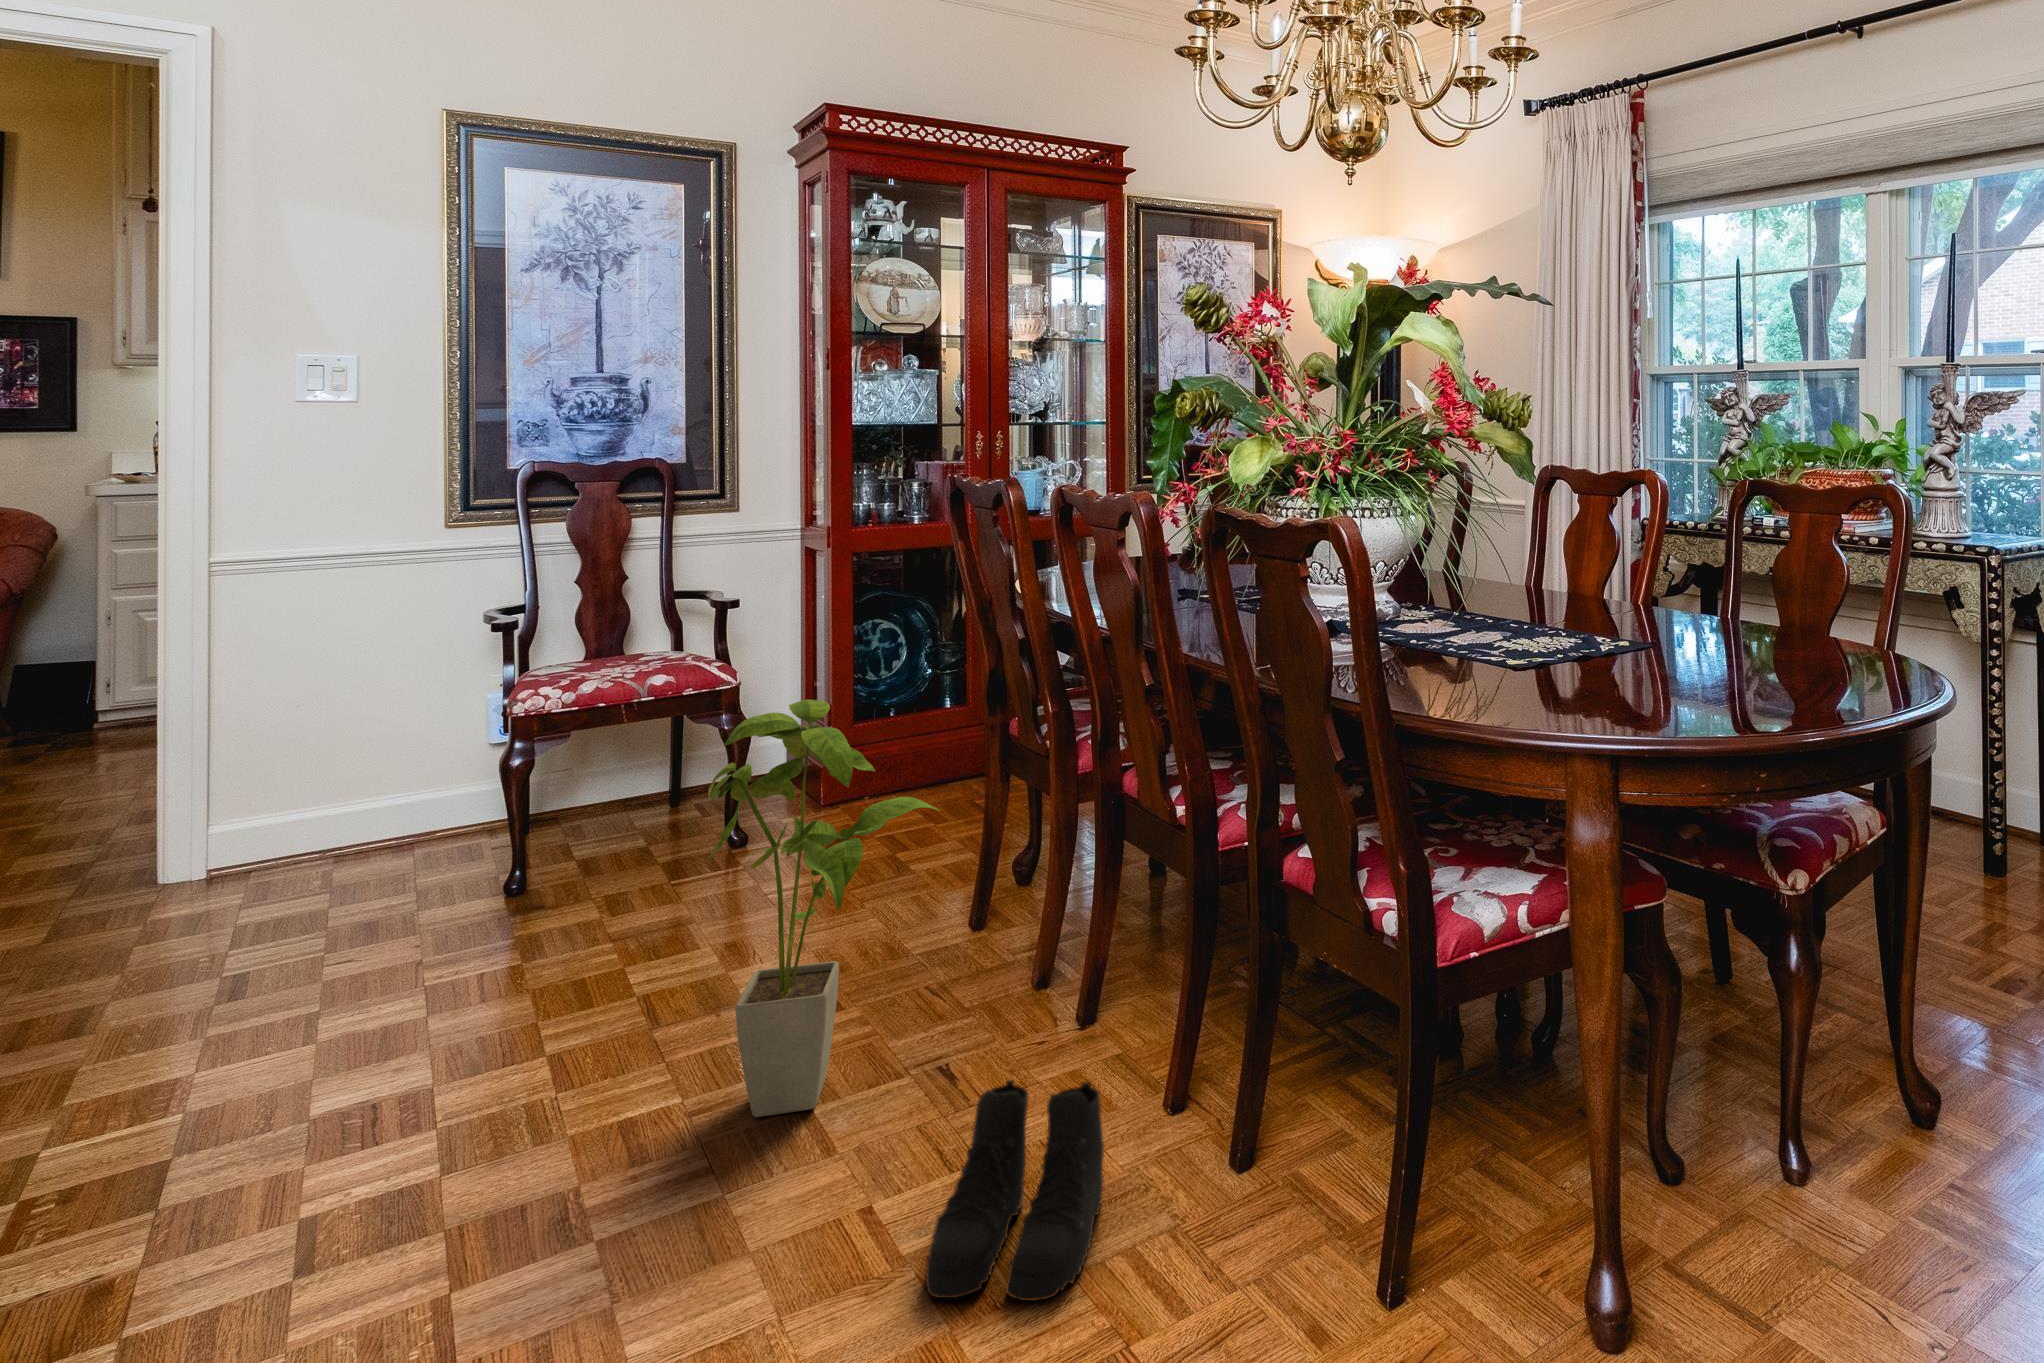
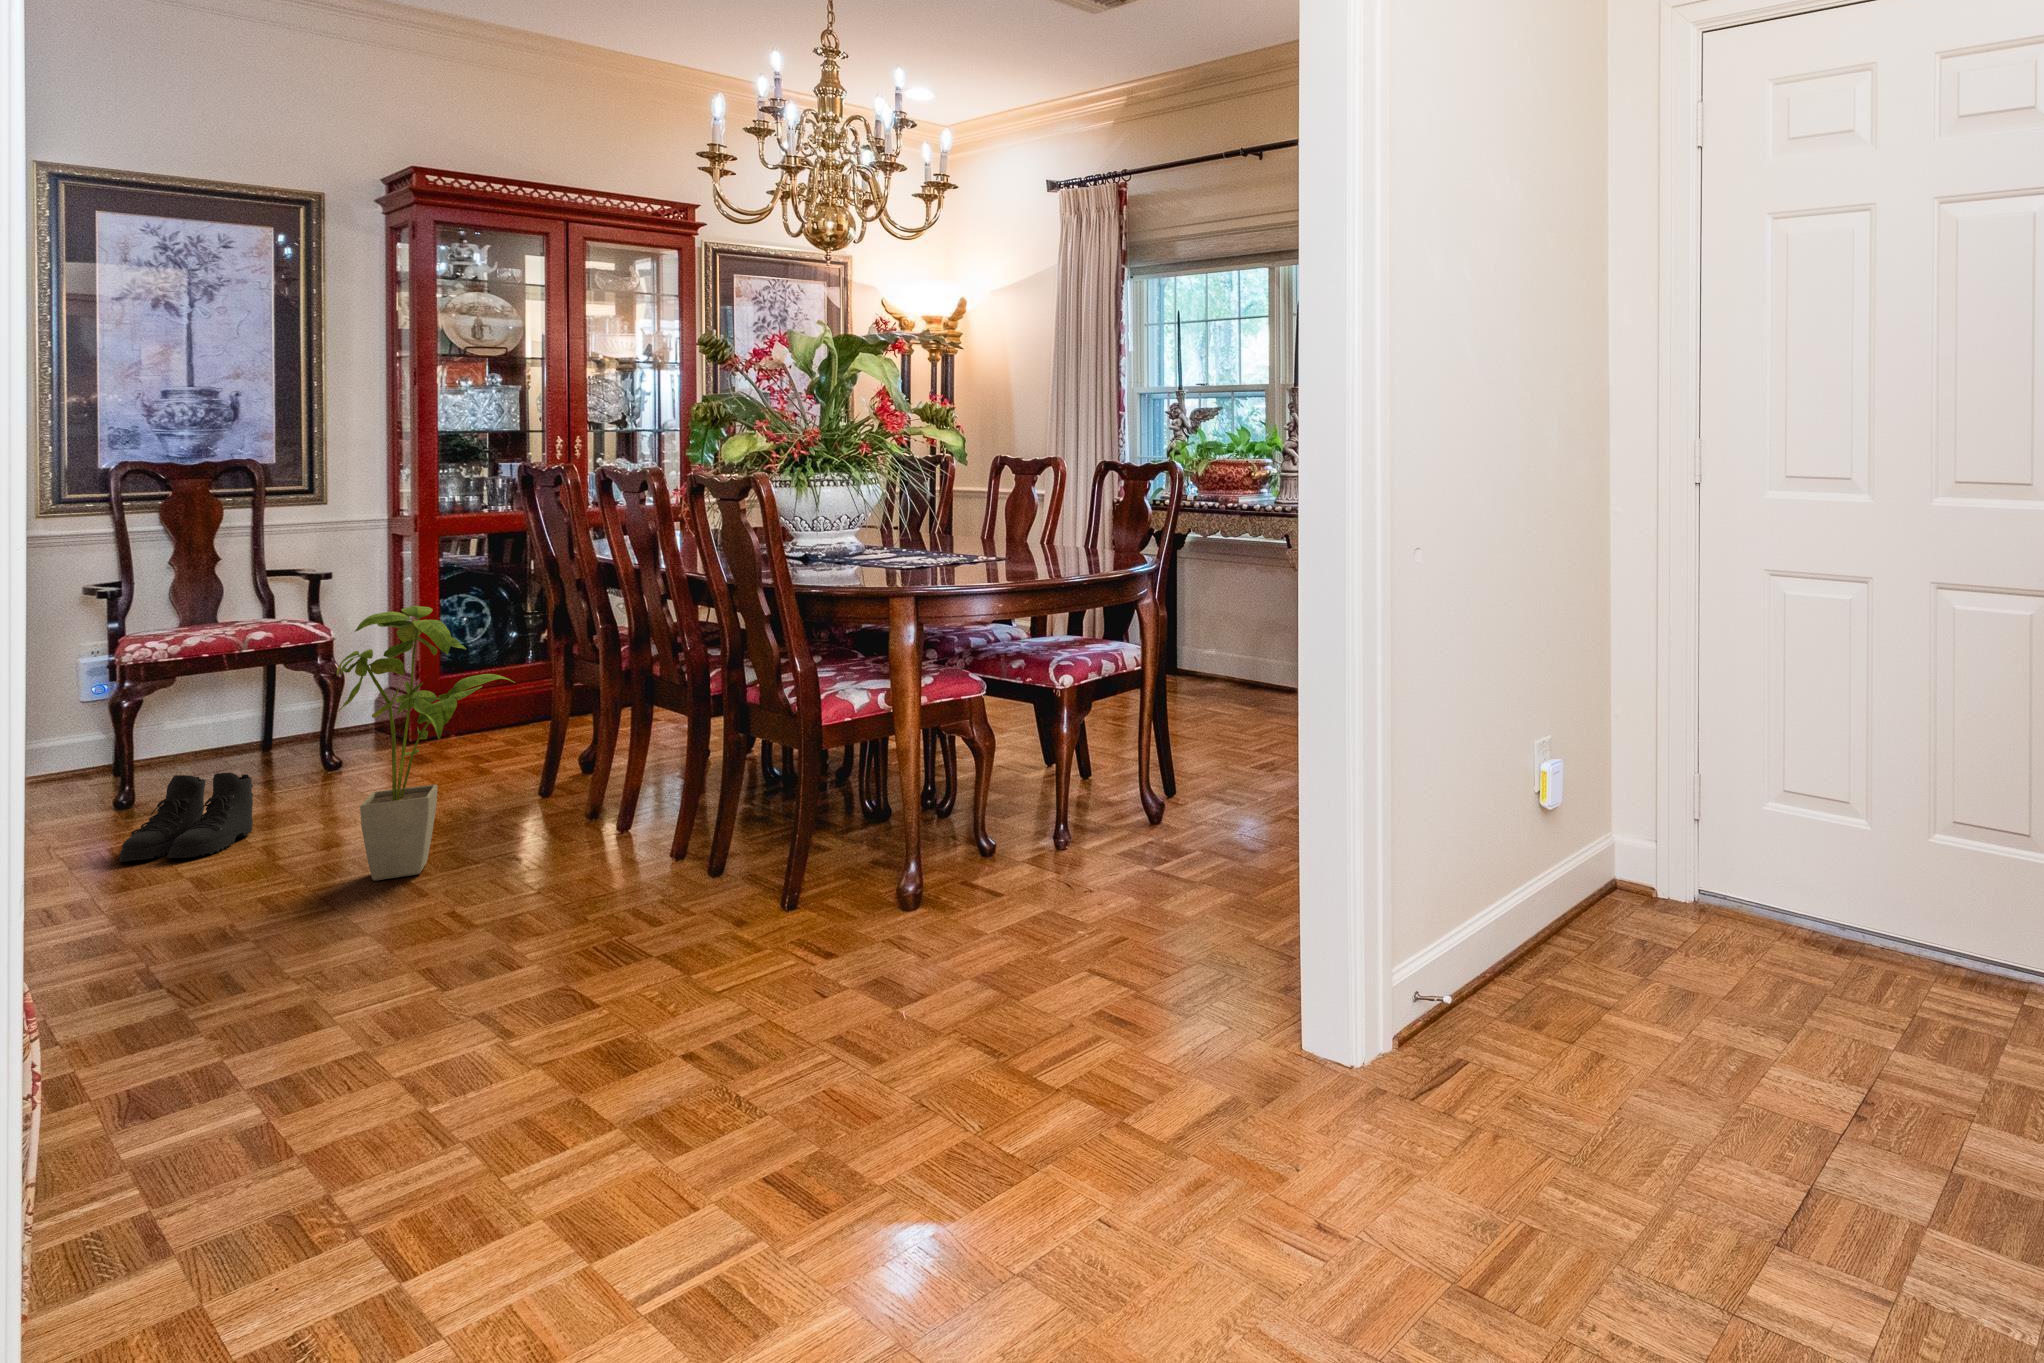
boots: present [926,1080,1104,1301] -> present [119,773,253,862]

